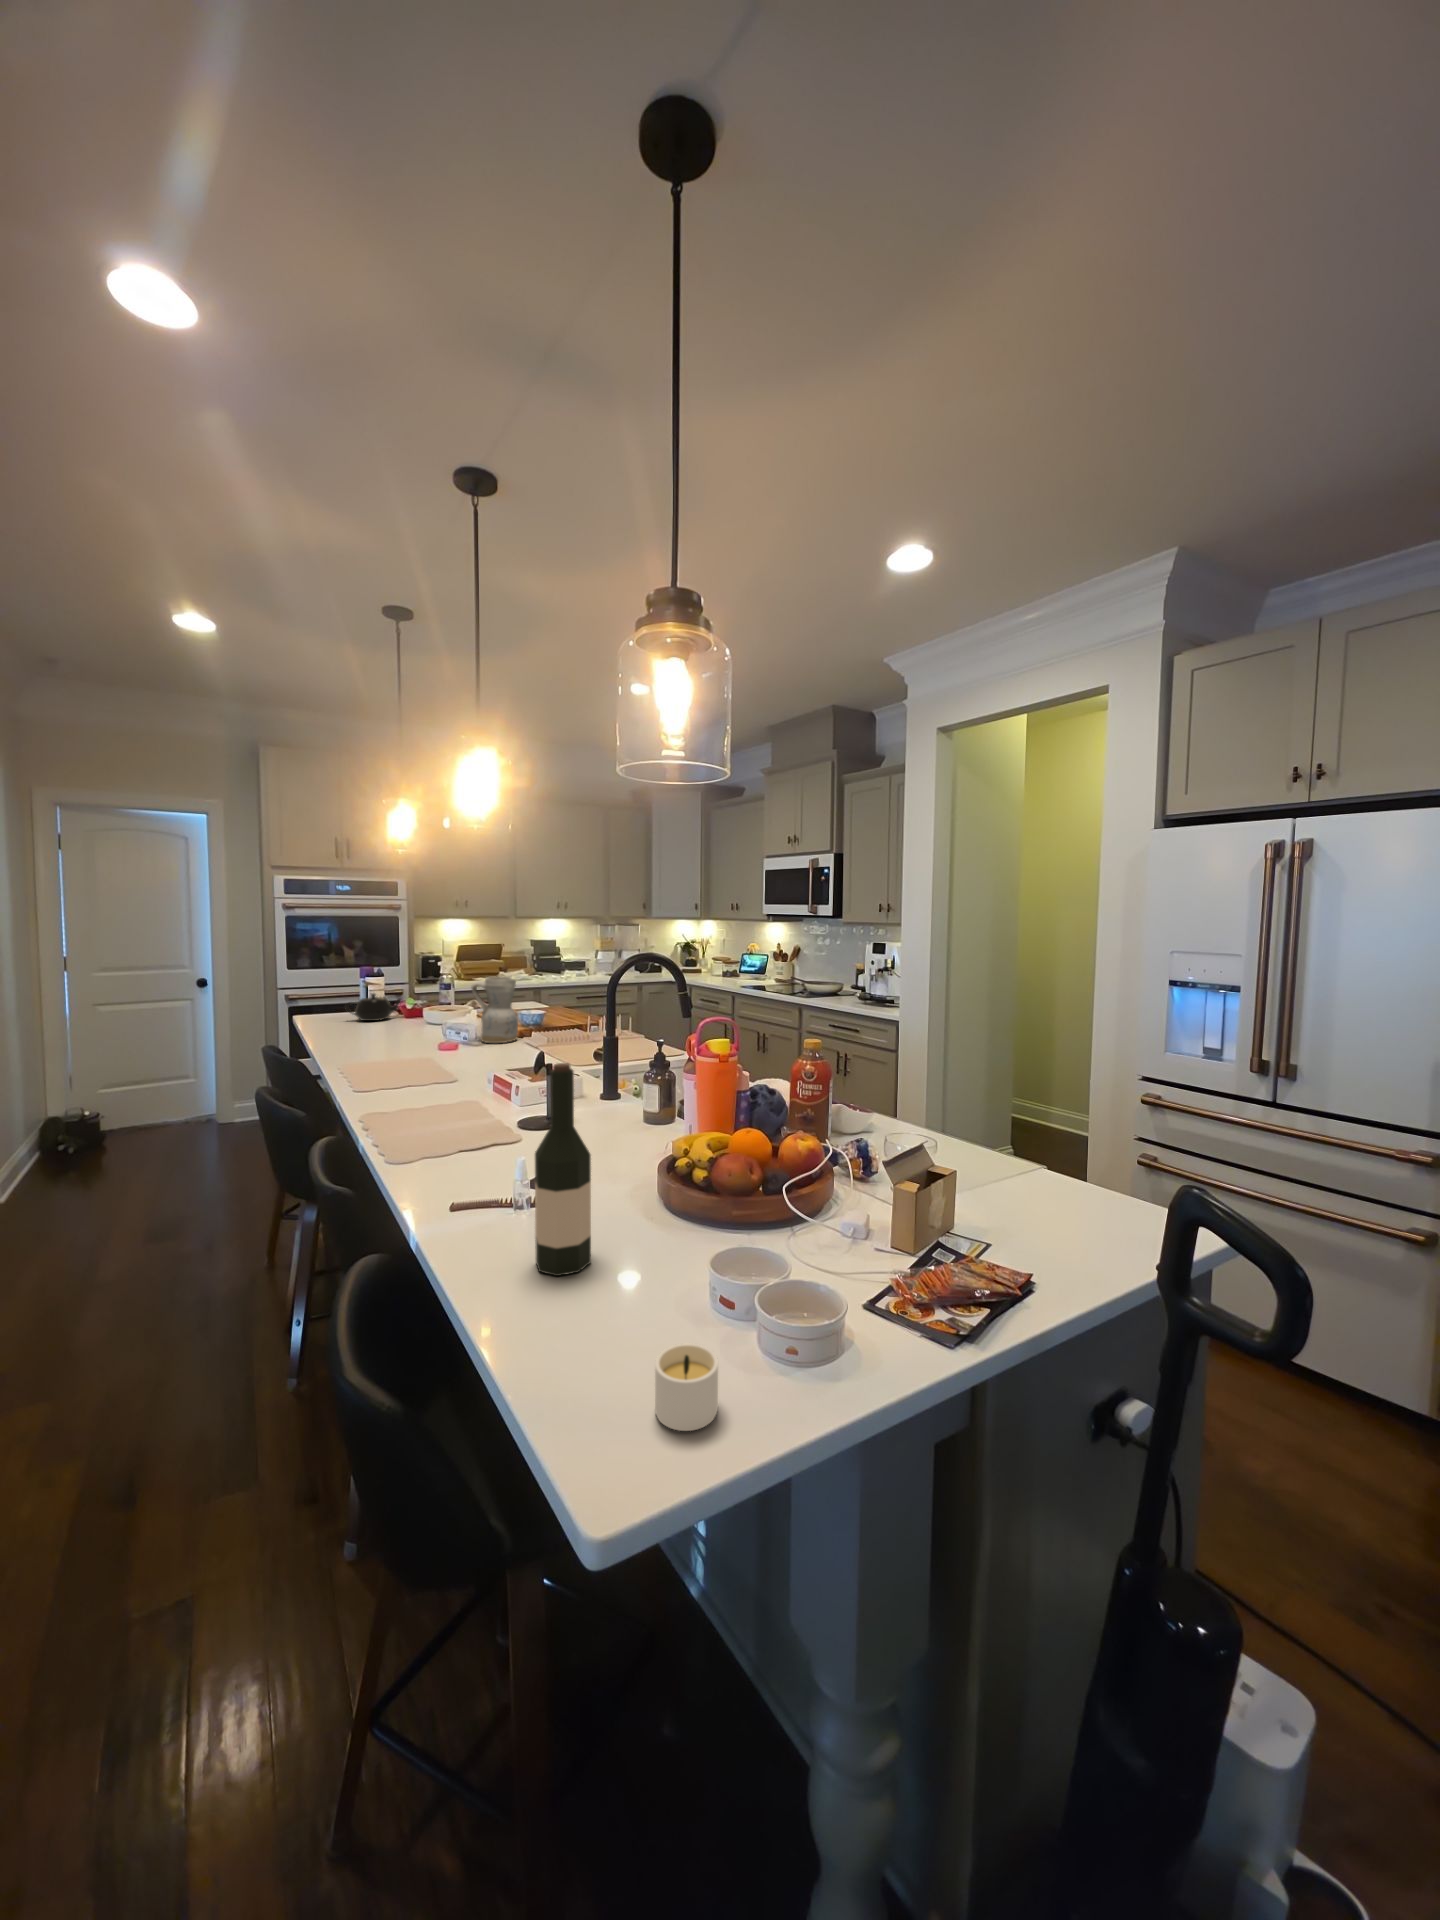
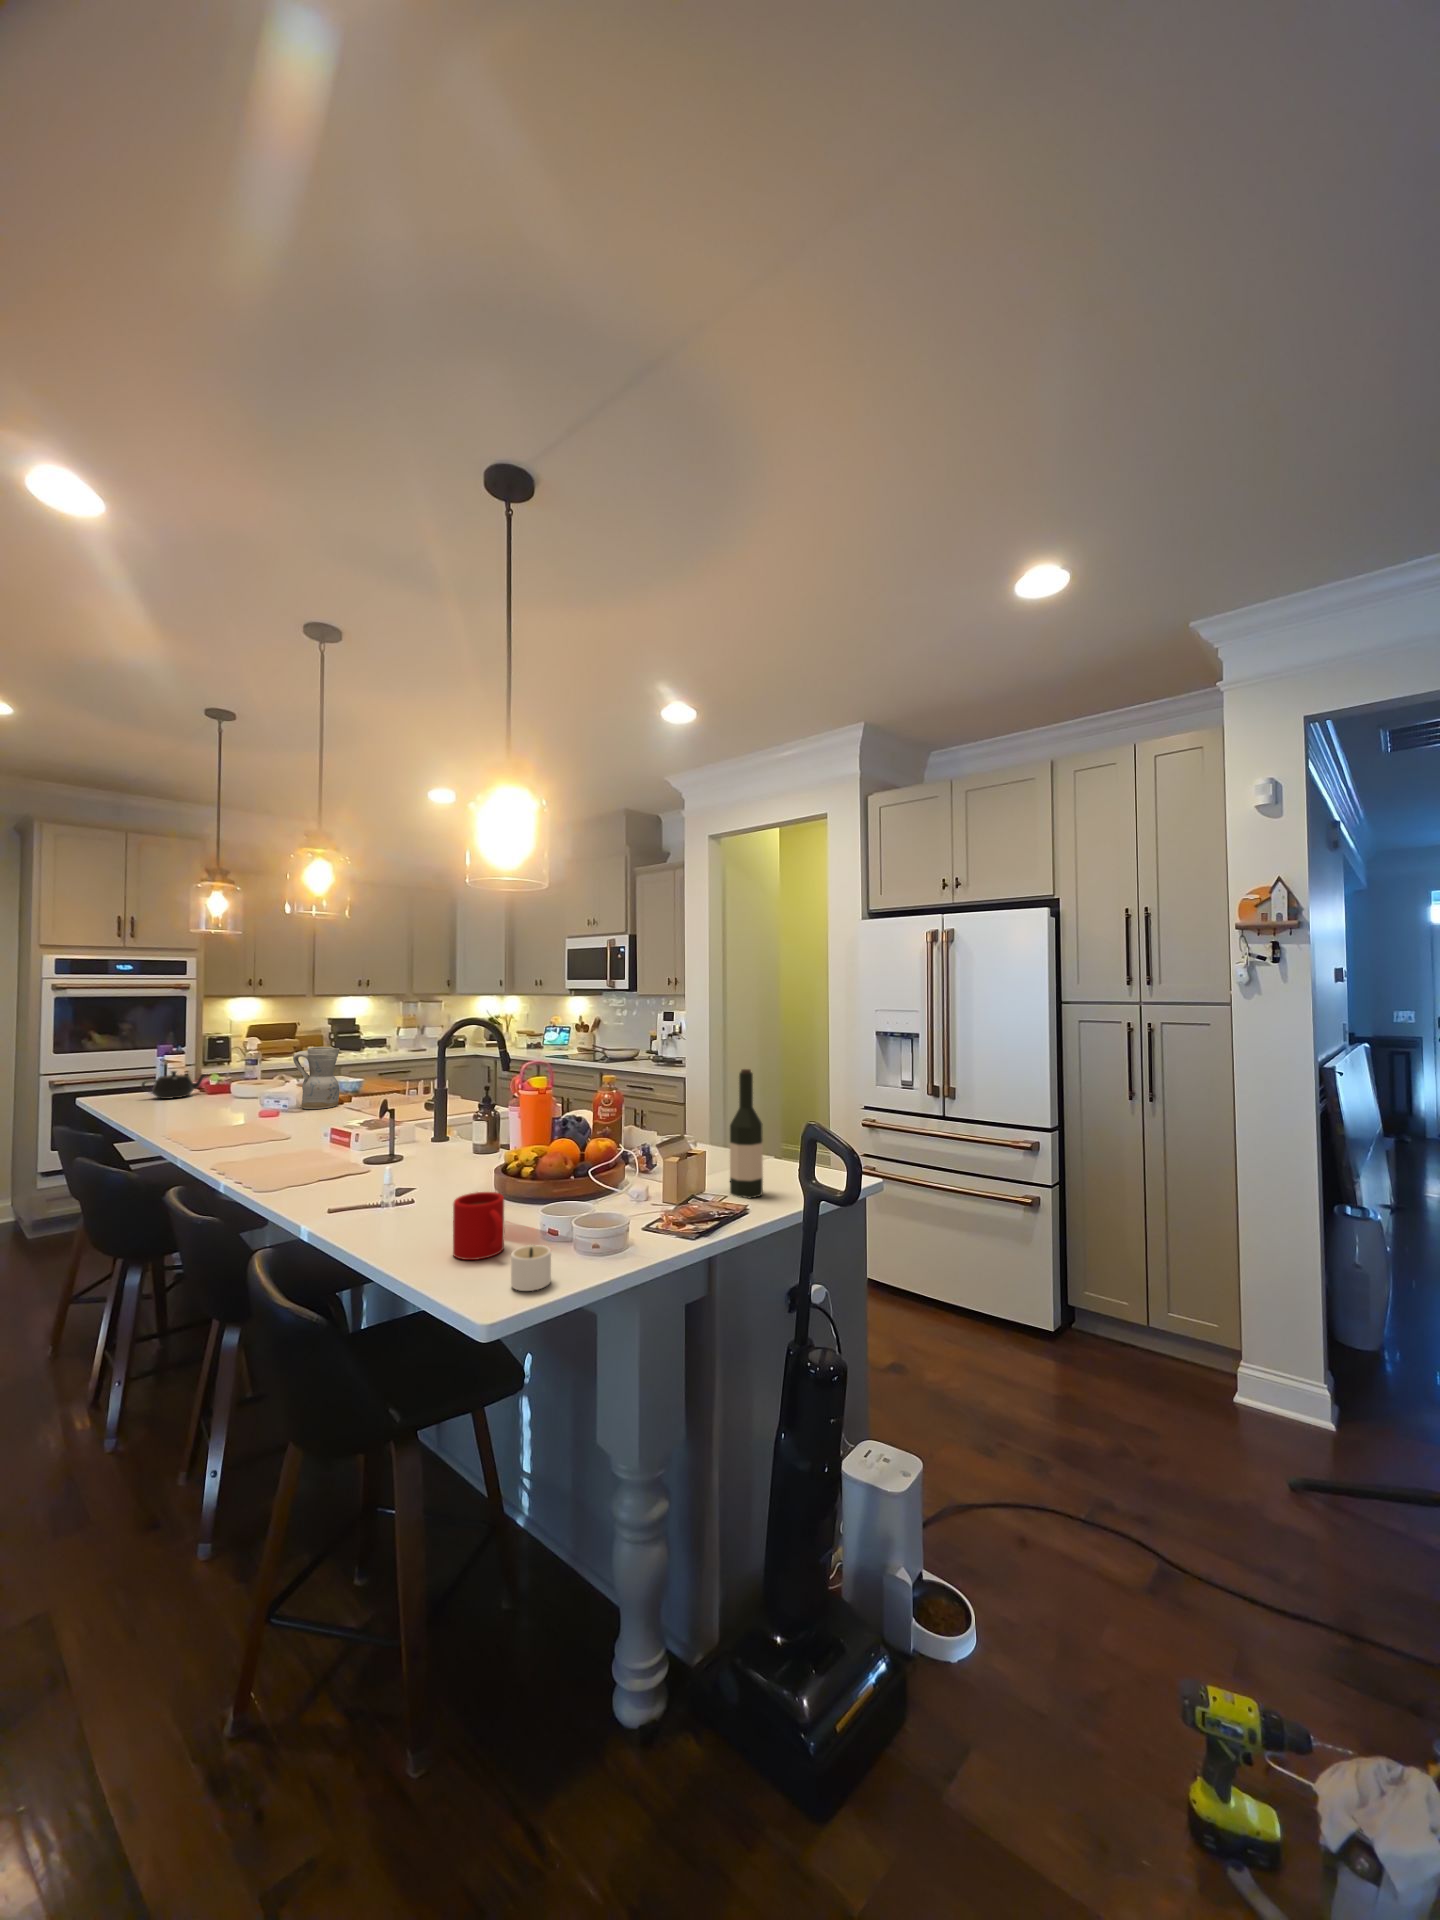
wine bottle: present [535,1063,591,1276] -> present [730,1069,763,1198]
mug: none [585,1224,657,1333] -> present [453,1192,504,1260]

